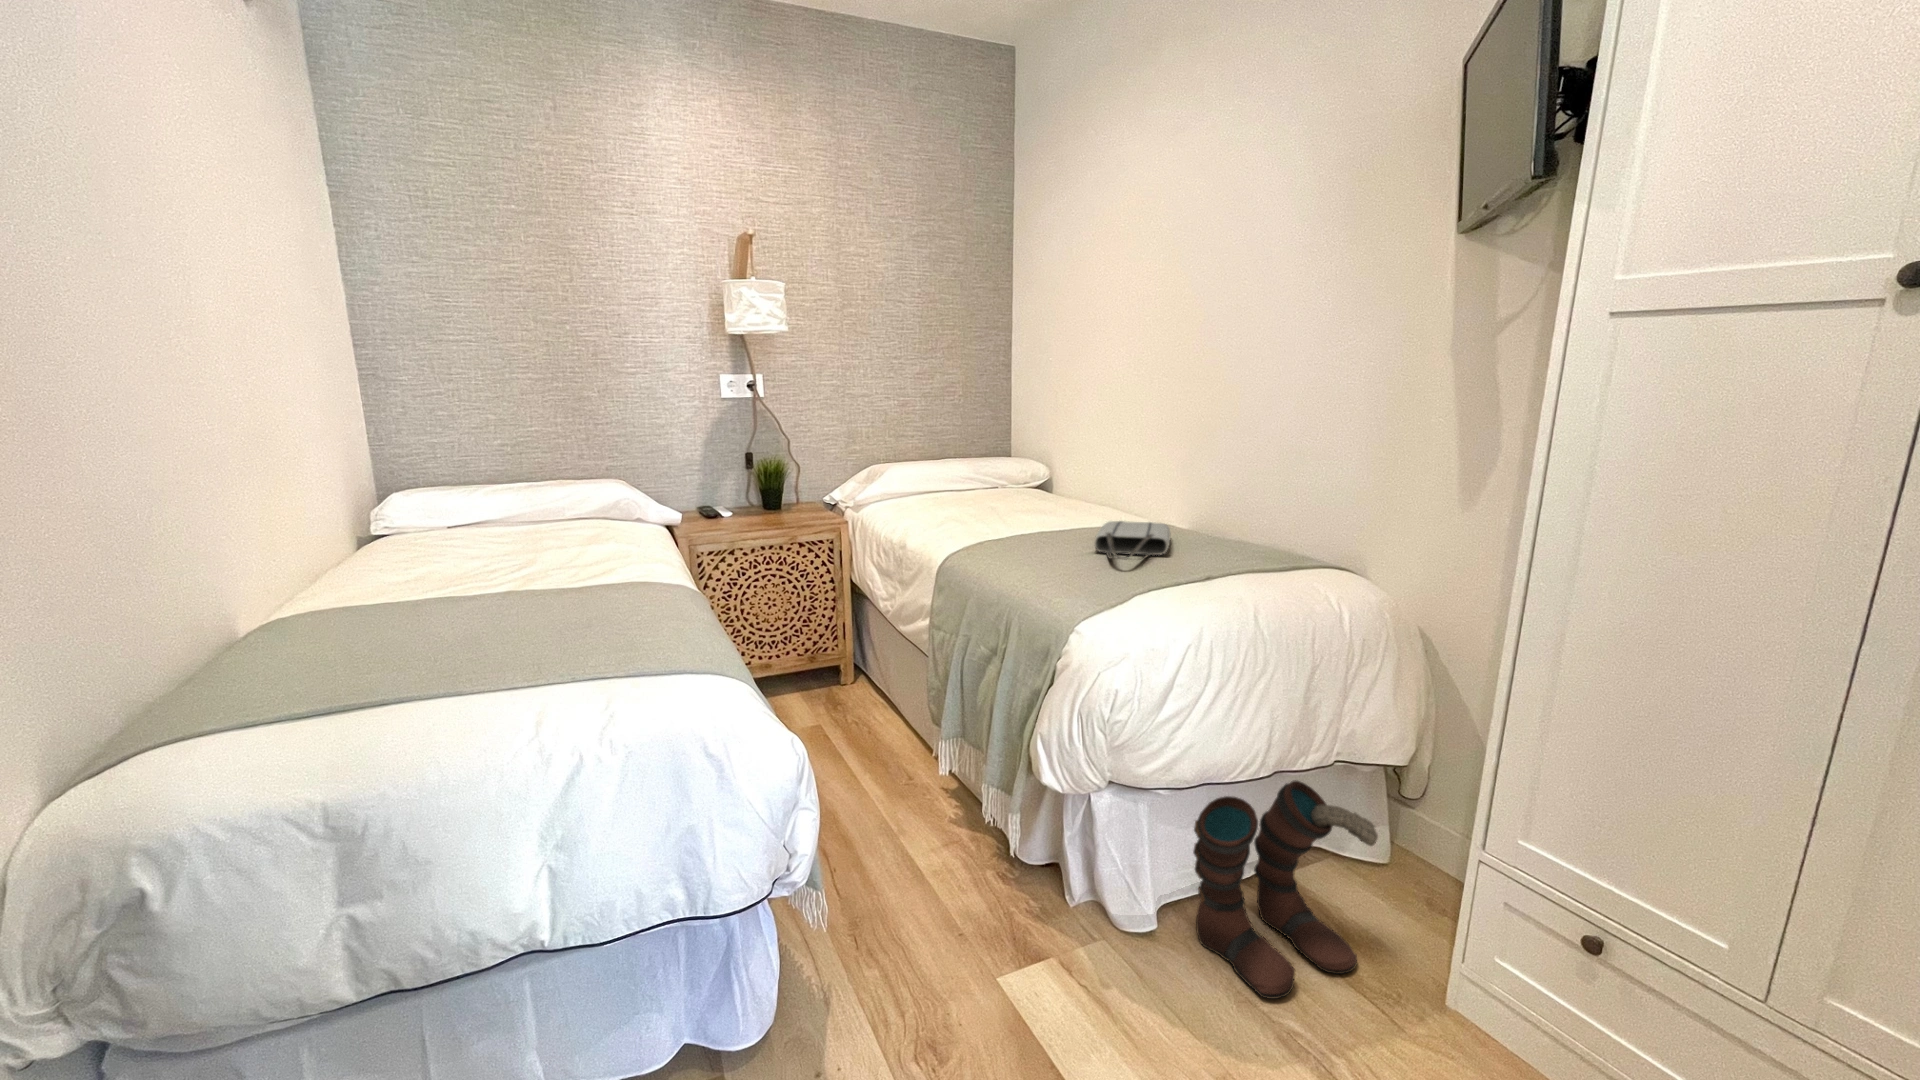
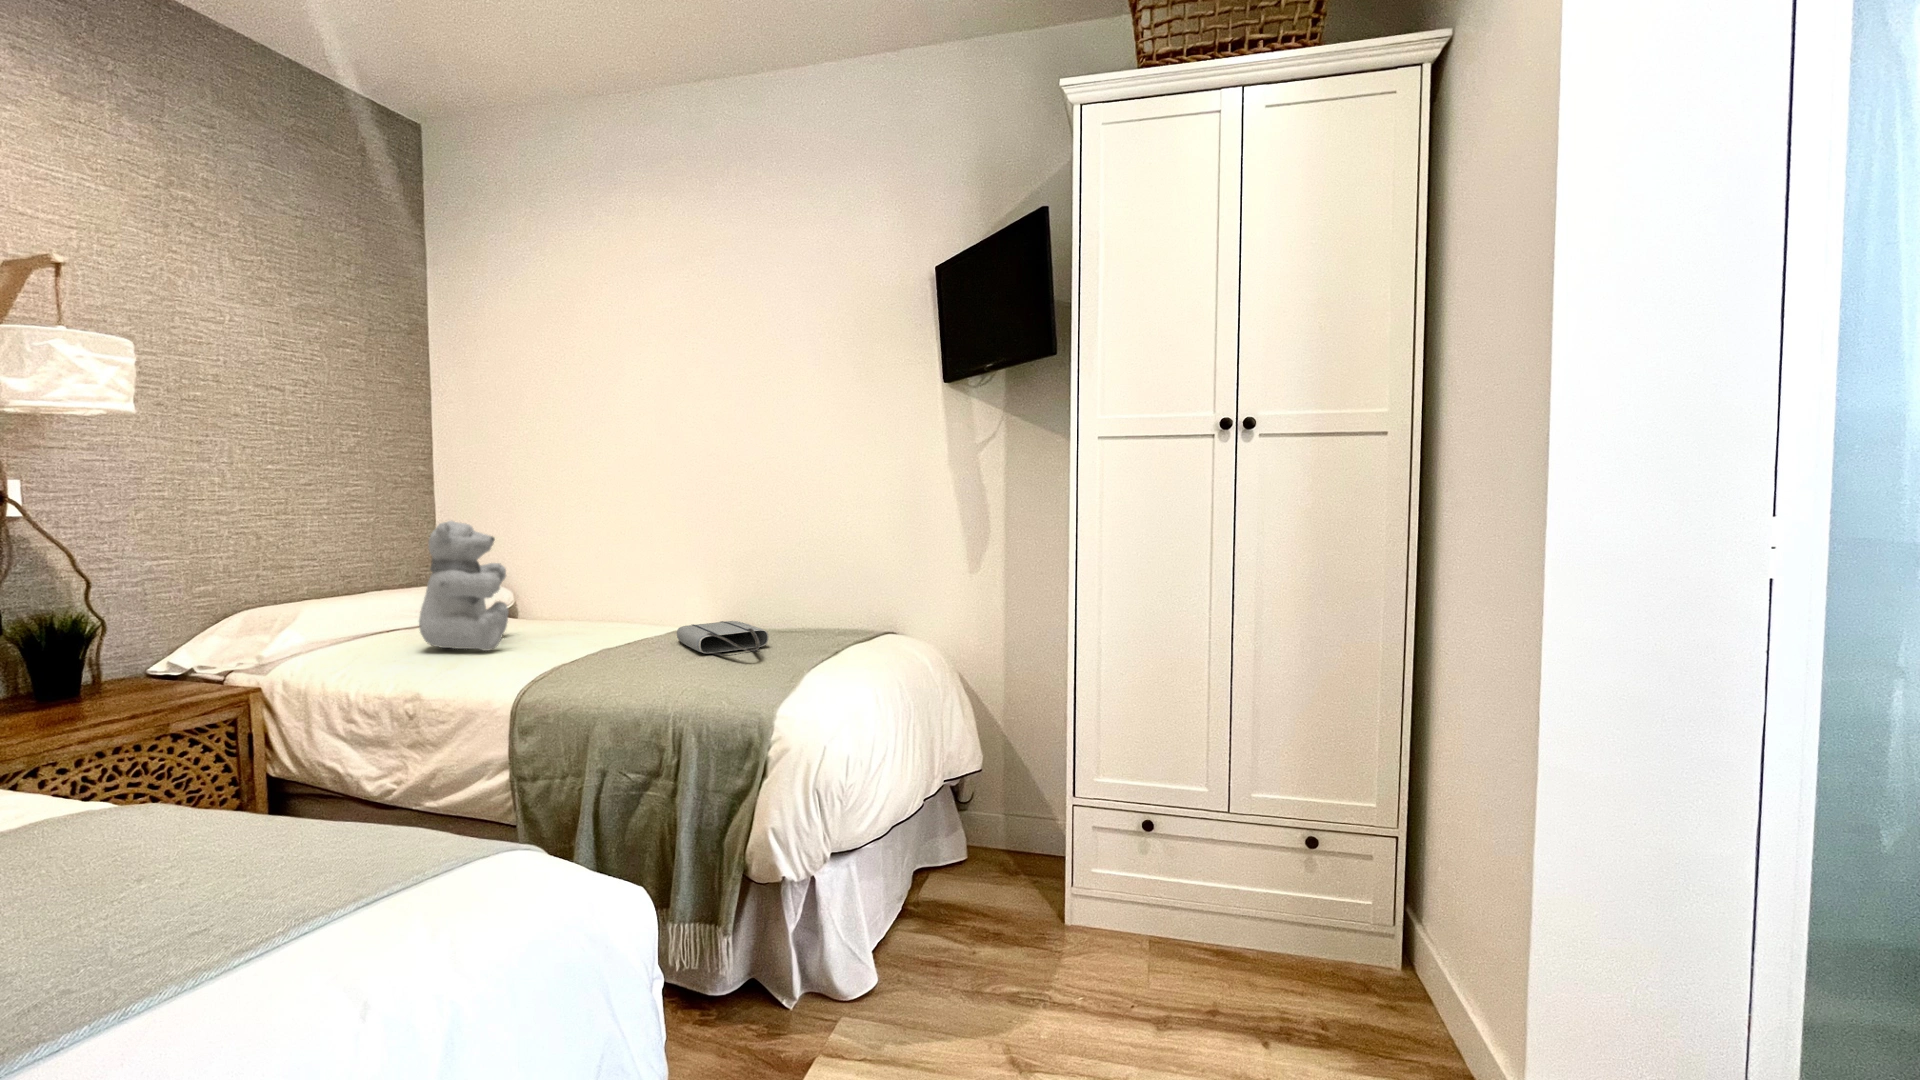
teddy bear: none [935,408,1006,518] -> present [419,521,508,651]
boots: present [1193,780,1378,999] -> none [890,803,1010,984]

